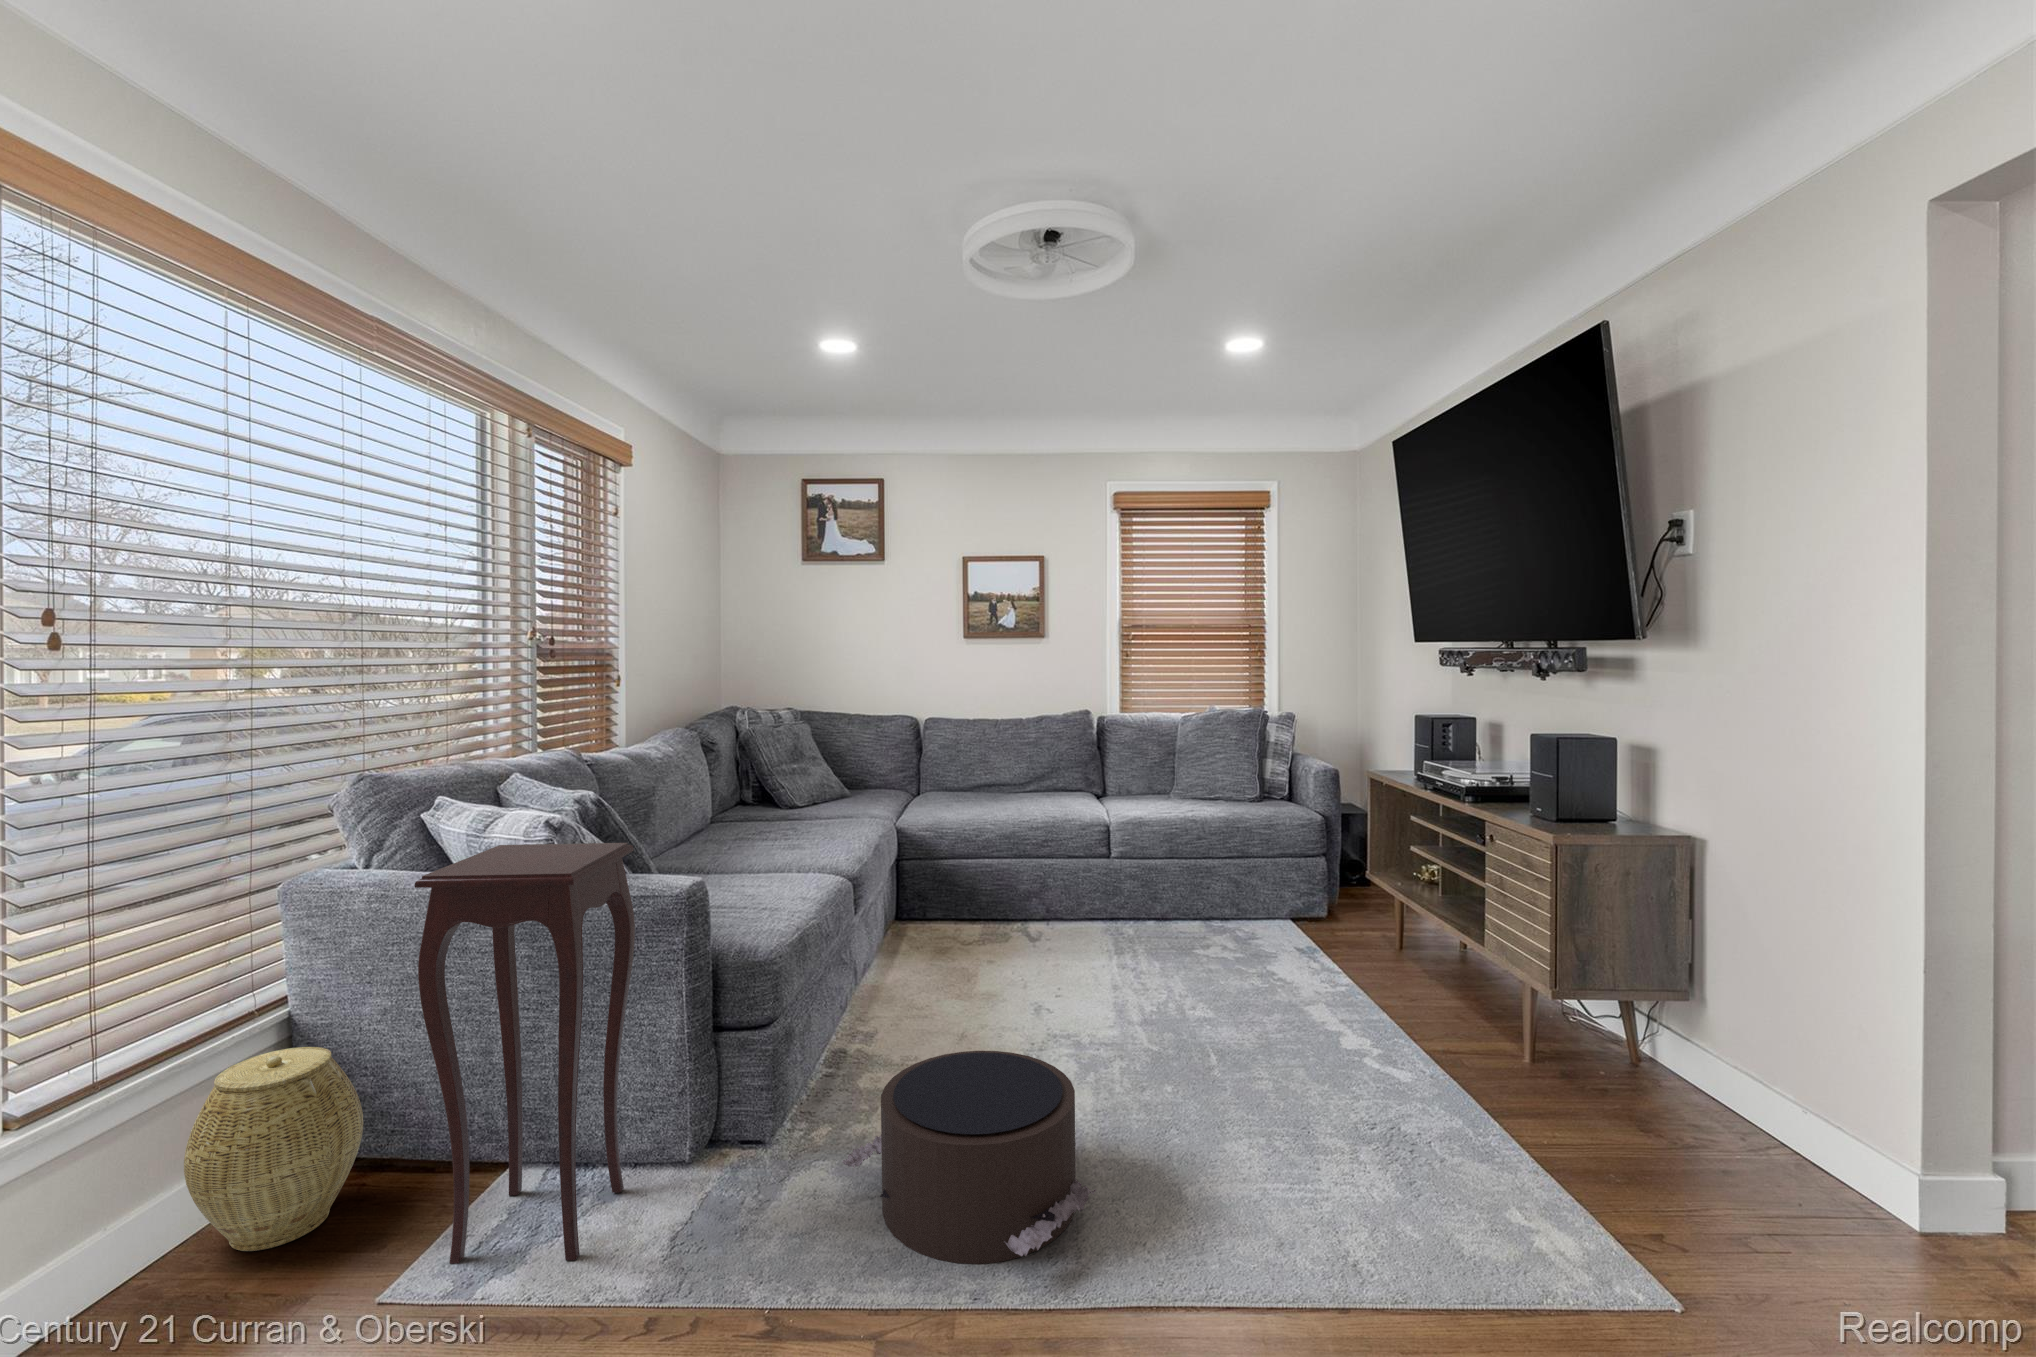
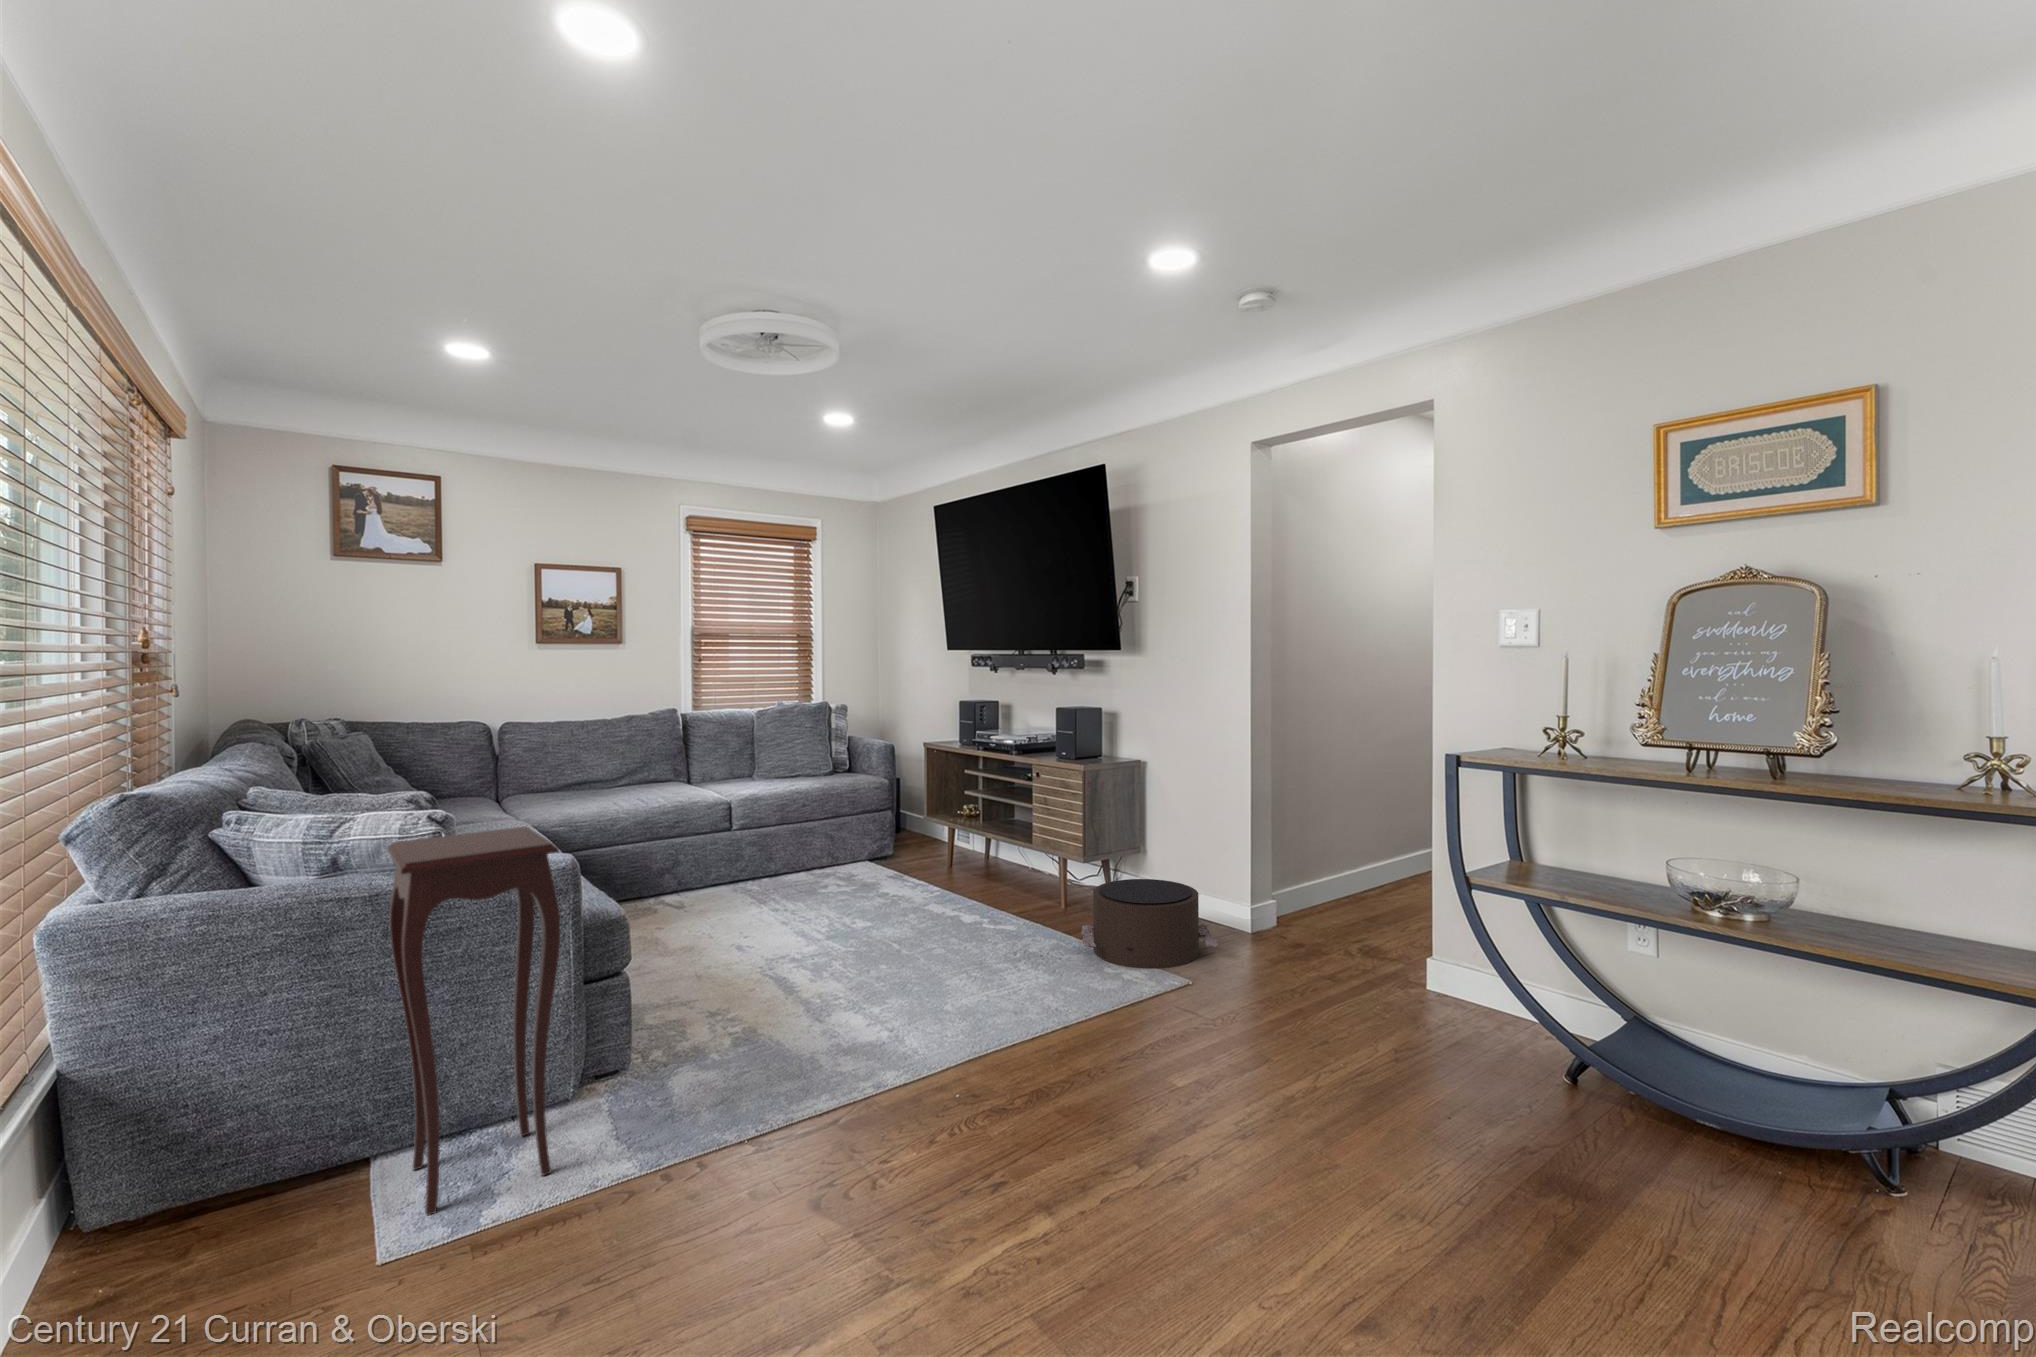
woven basket: present [184,1047,363,1251] -> none [51,1077,257,1299]
pouf: present [842,1051,1096,1264] -> present [1081,879,1218,969]

